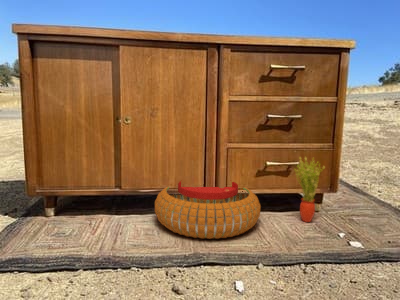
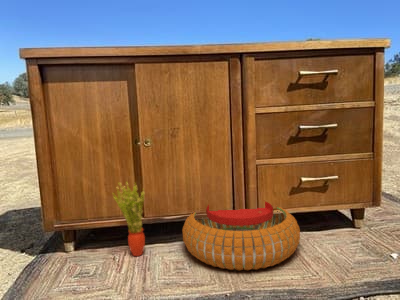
potted plant: present [296,158,325,222] -> present [114,182,145,256]

